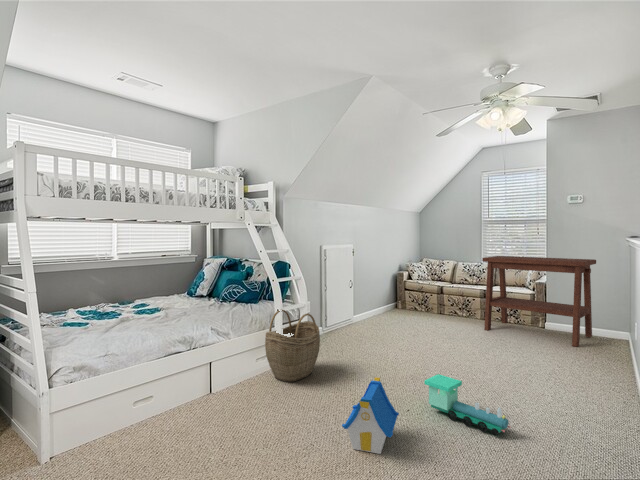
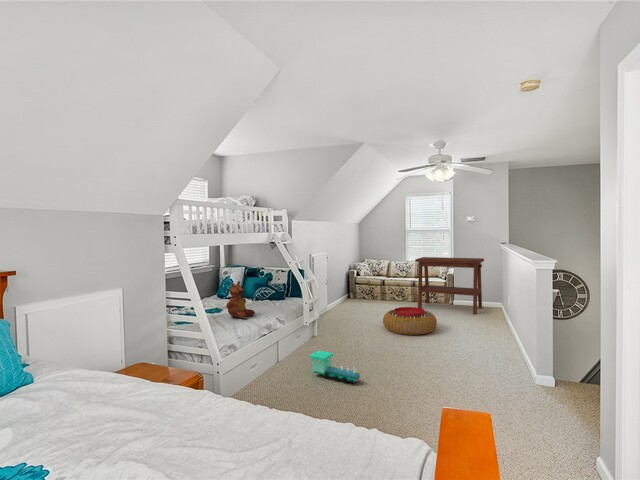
teddy bear: none [138,271,183,326] -> present [226,281,255,319]
woven basket: present [265,310,320,382] -> none [300,303,334,351]
pouf: none [410,327,496,373] -> present [383,307,437,335]
toy train: present [424,374,510,436] -> present [309,351,361,384]
toy house: present [342,377,399,454] -> none [378,337,410,377]

